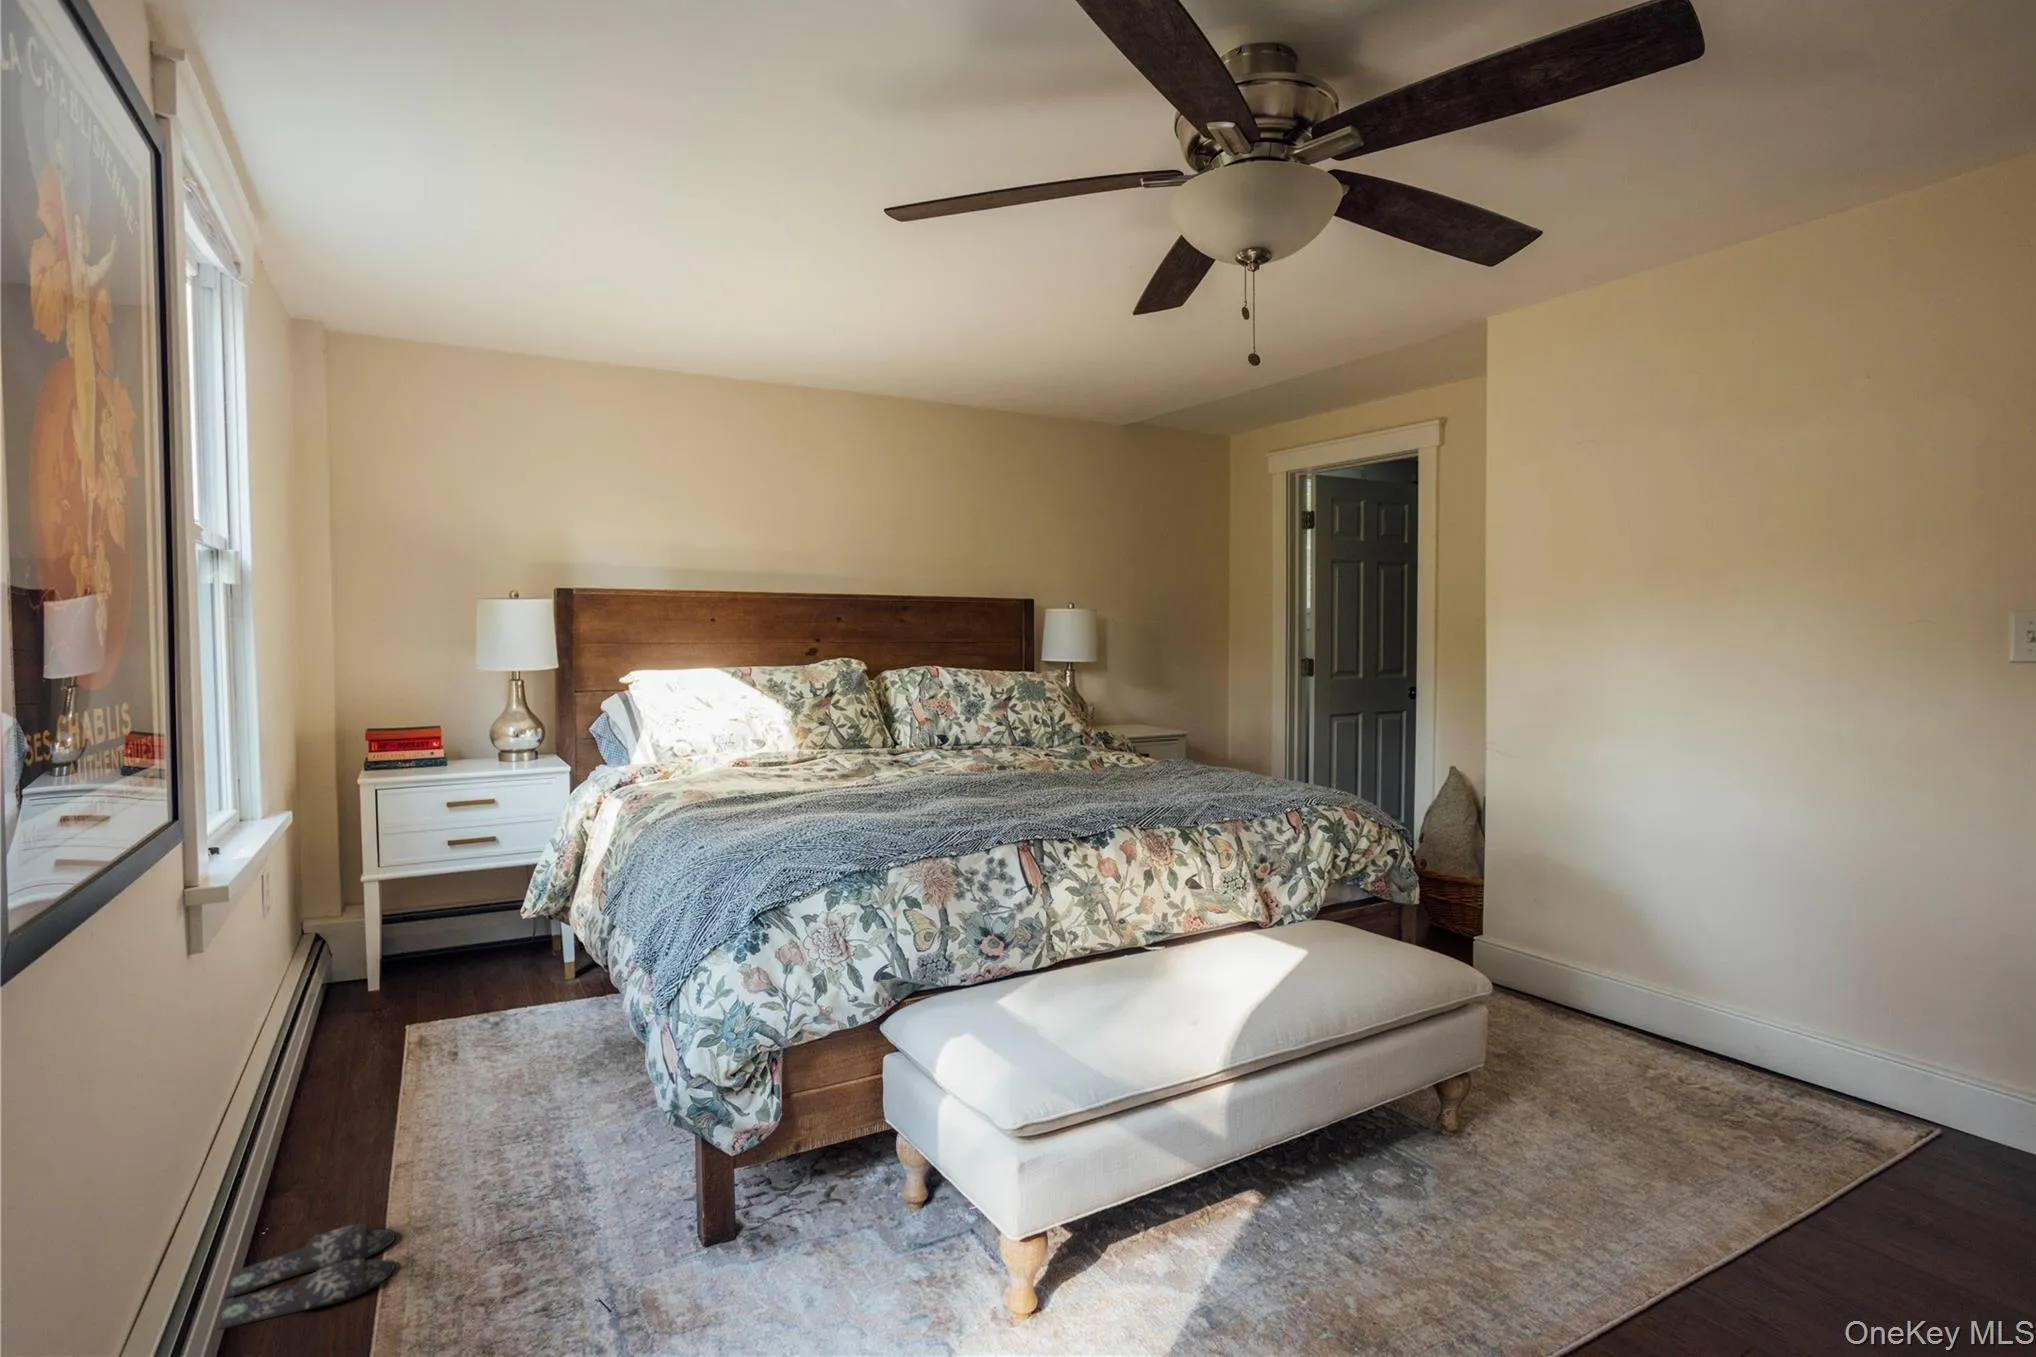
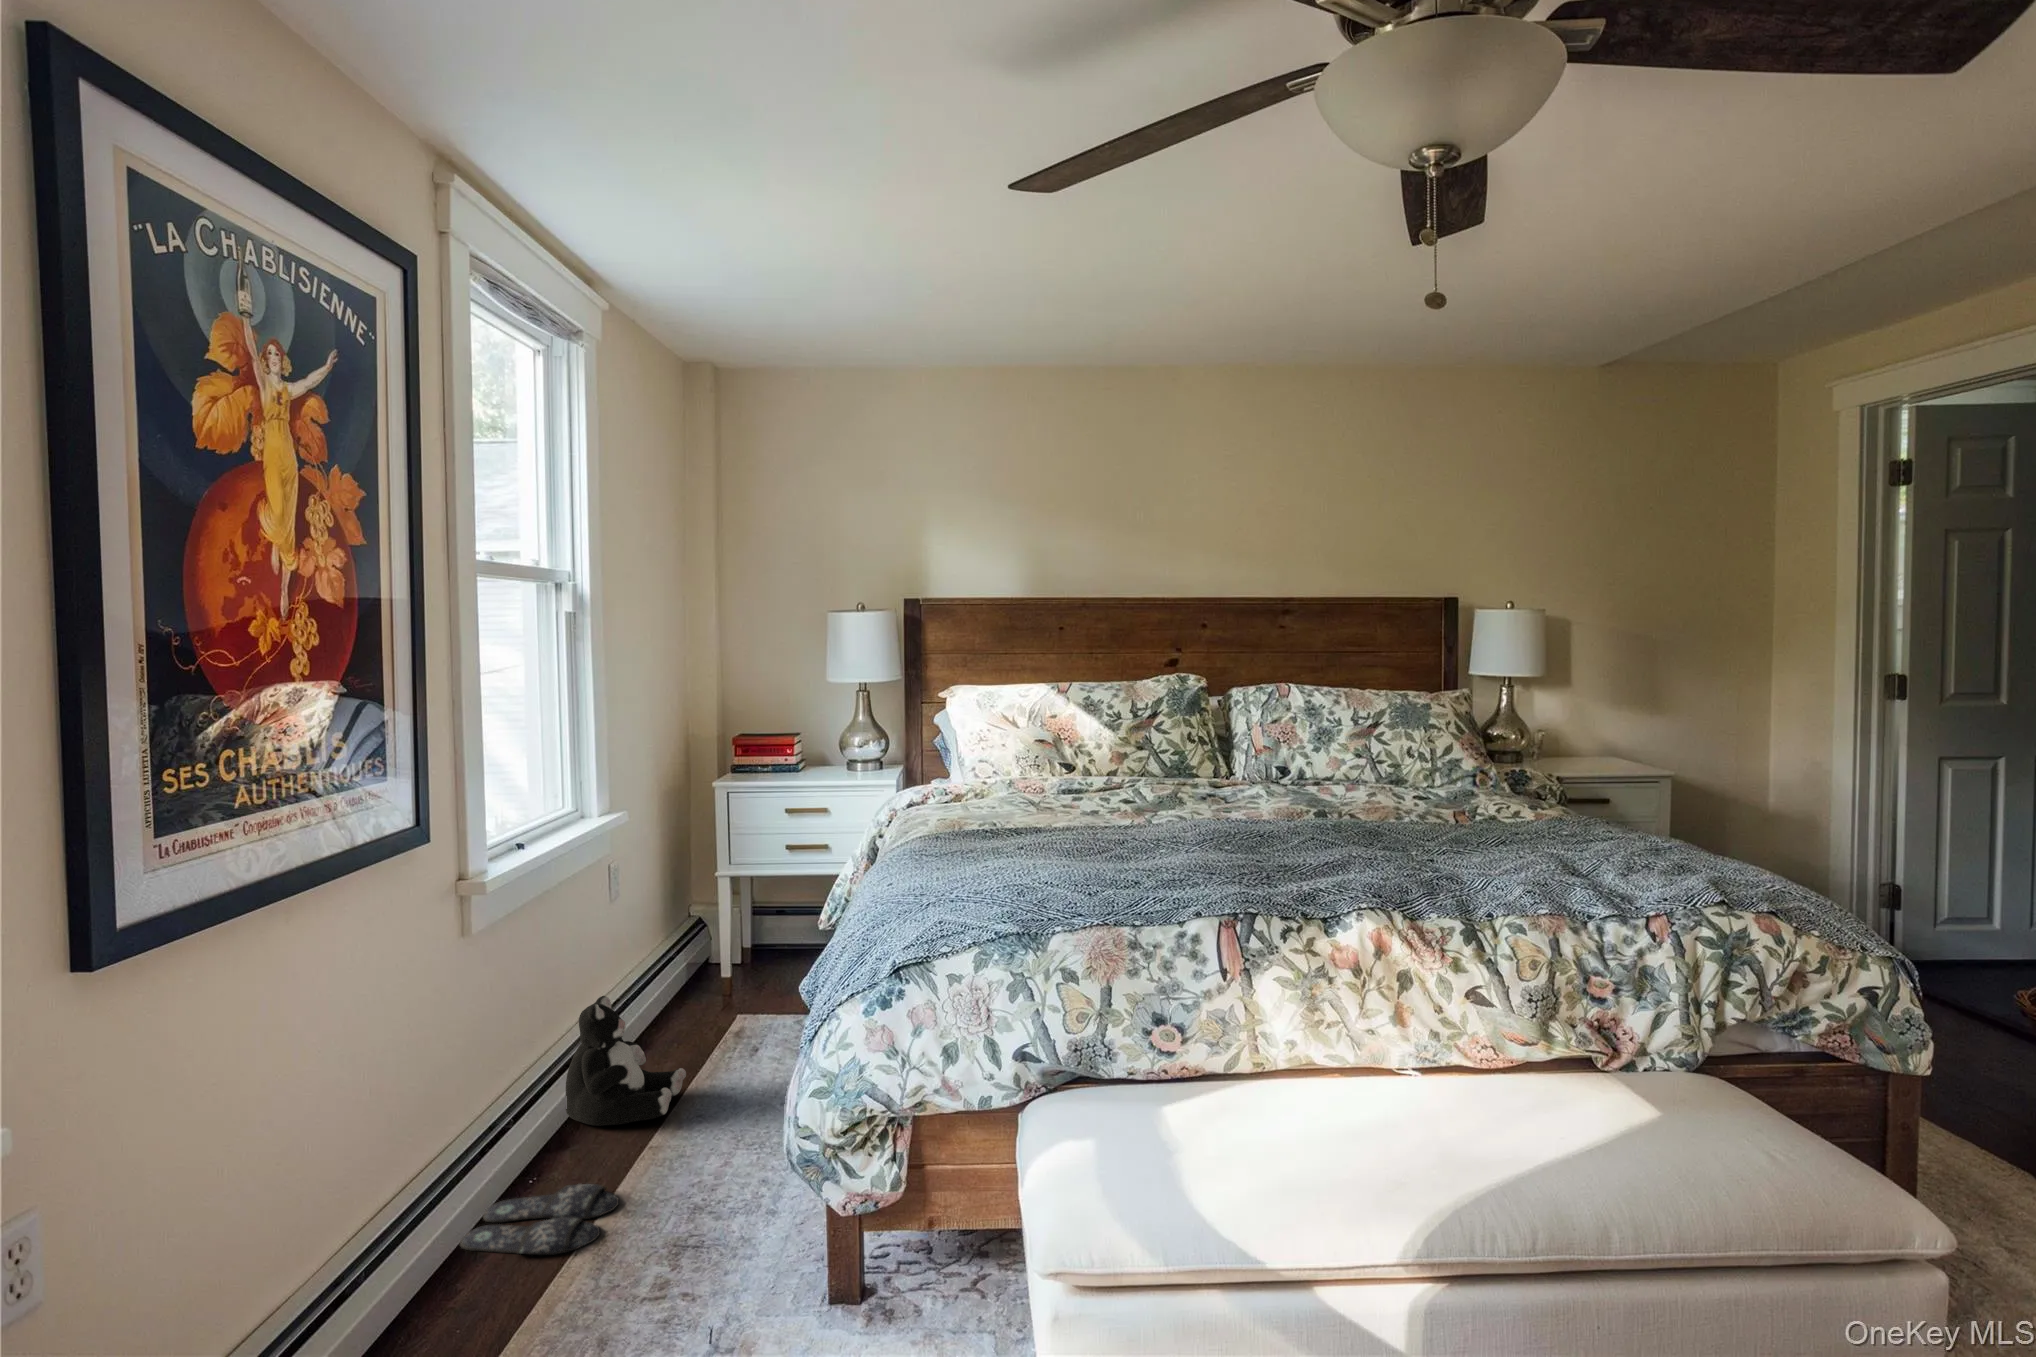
plush toy: none [243,1031,393,1179] -> present [566,996,686,1126]

